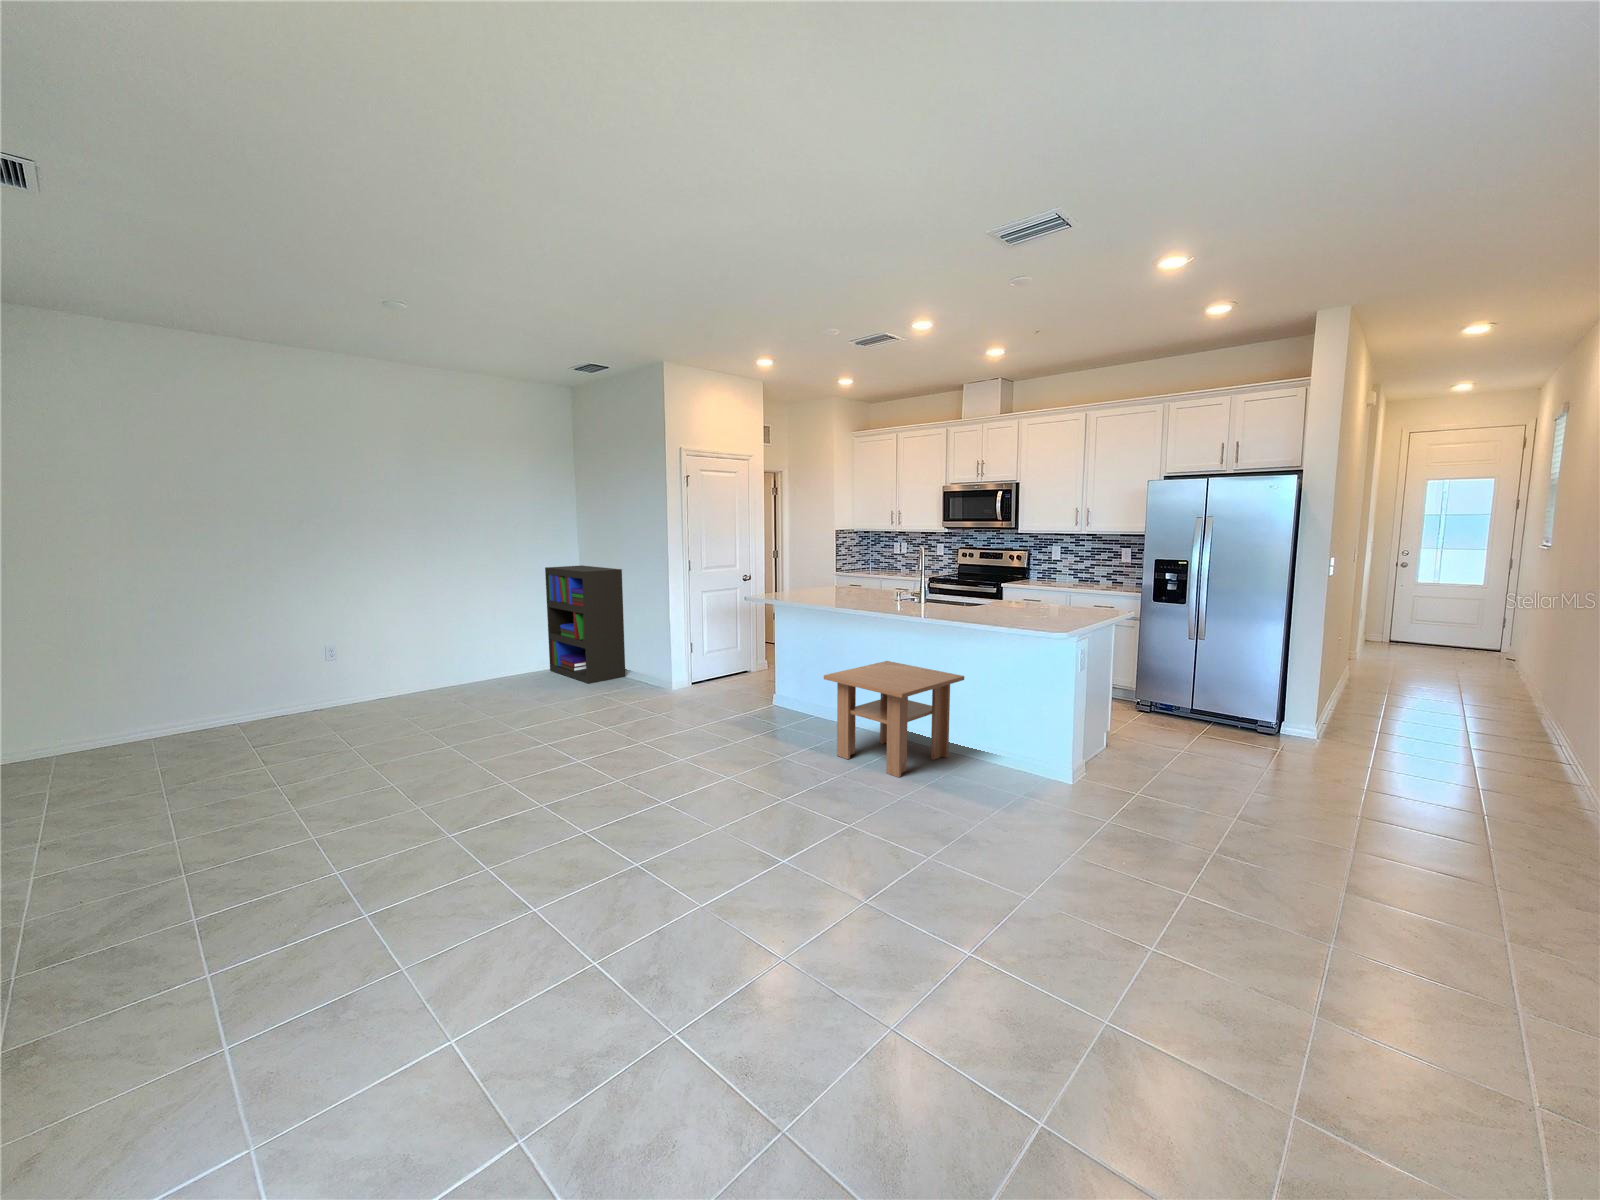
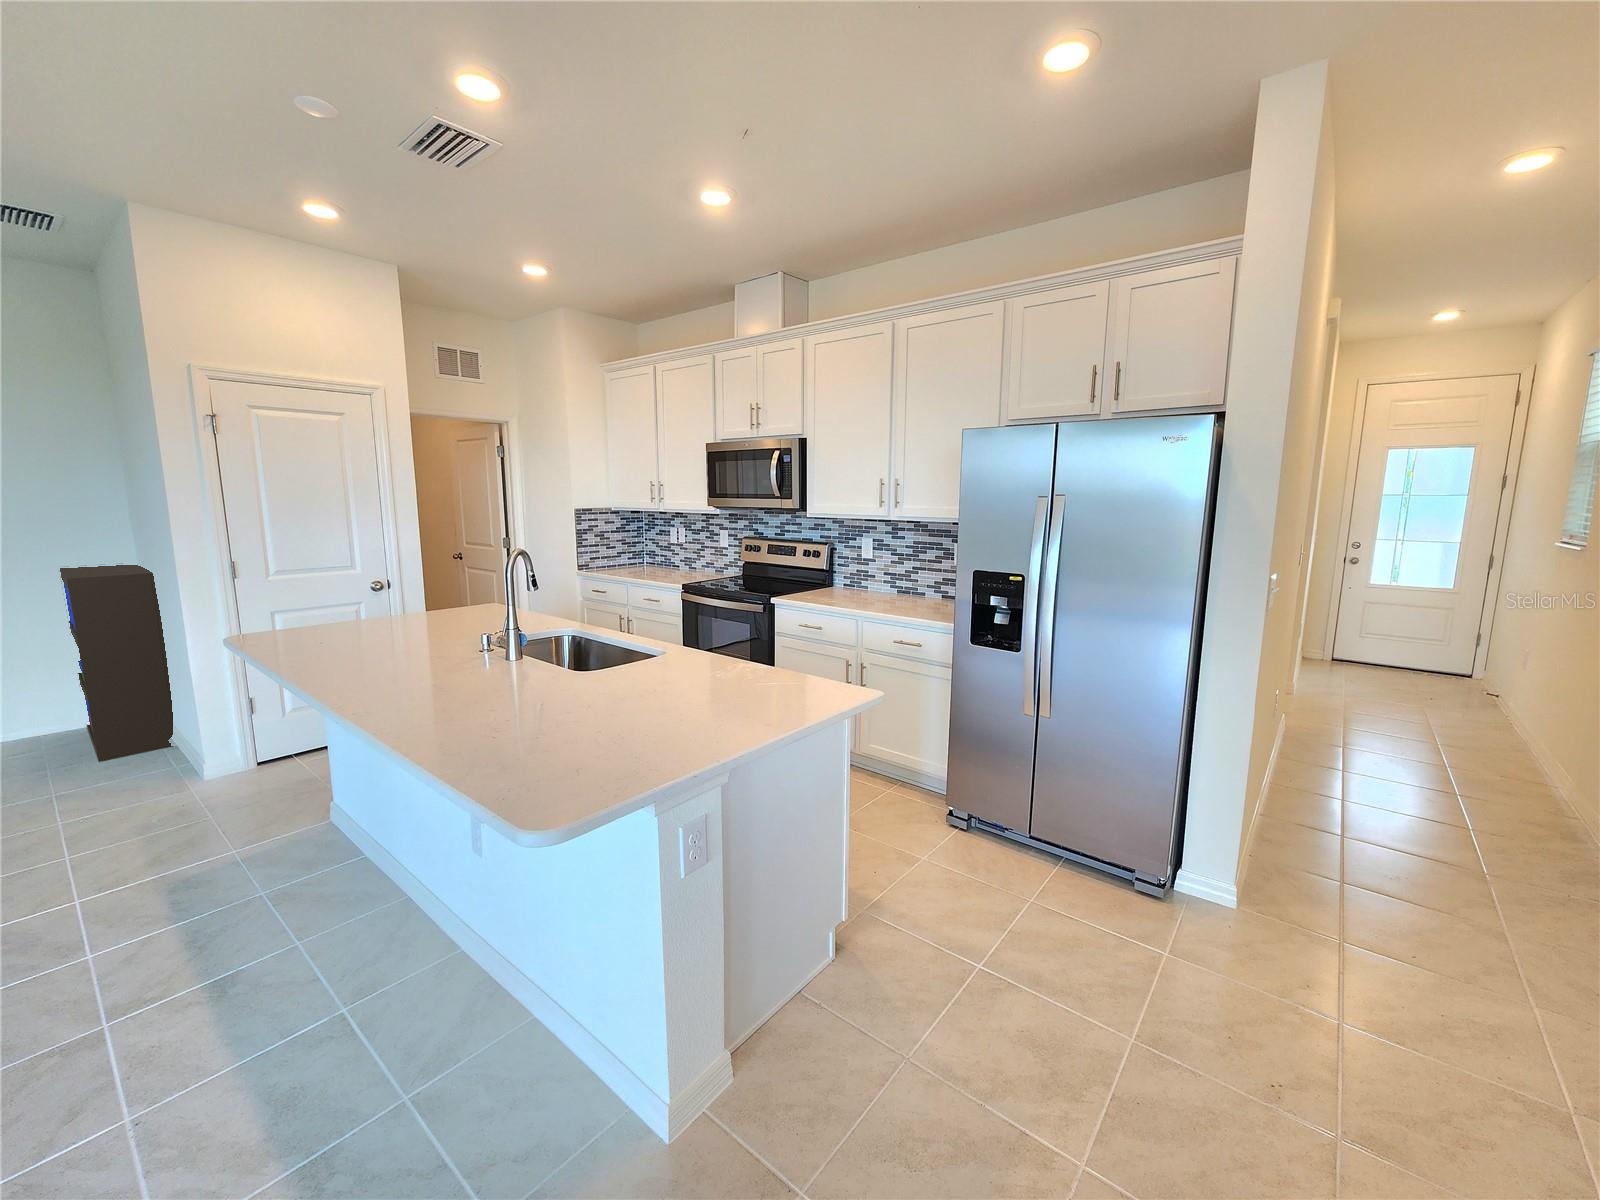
coffee table: present [824,661,964,777] -> none [203,776,516,1109]

